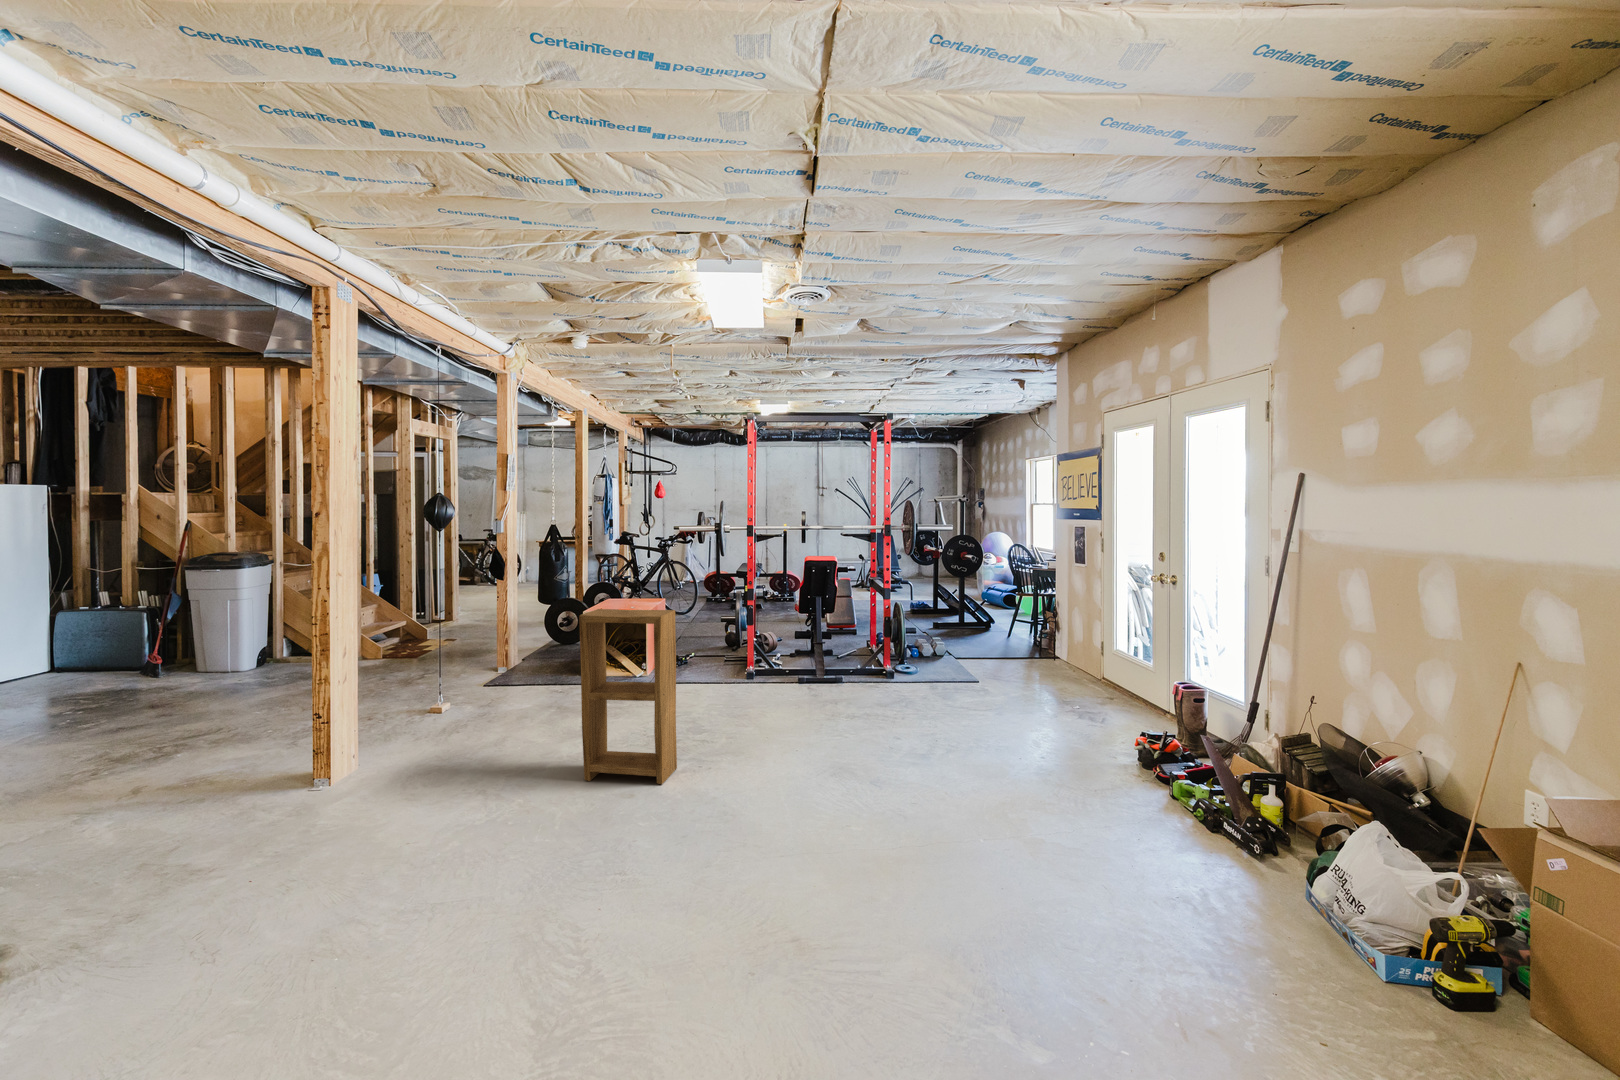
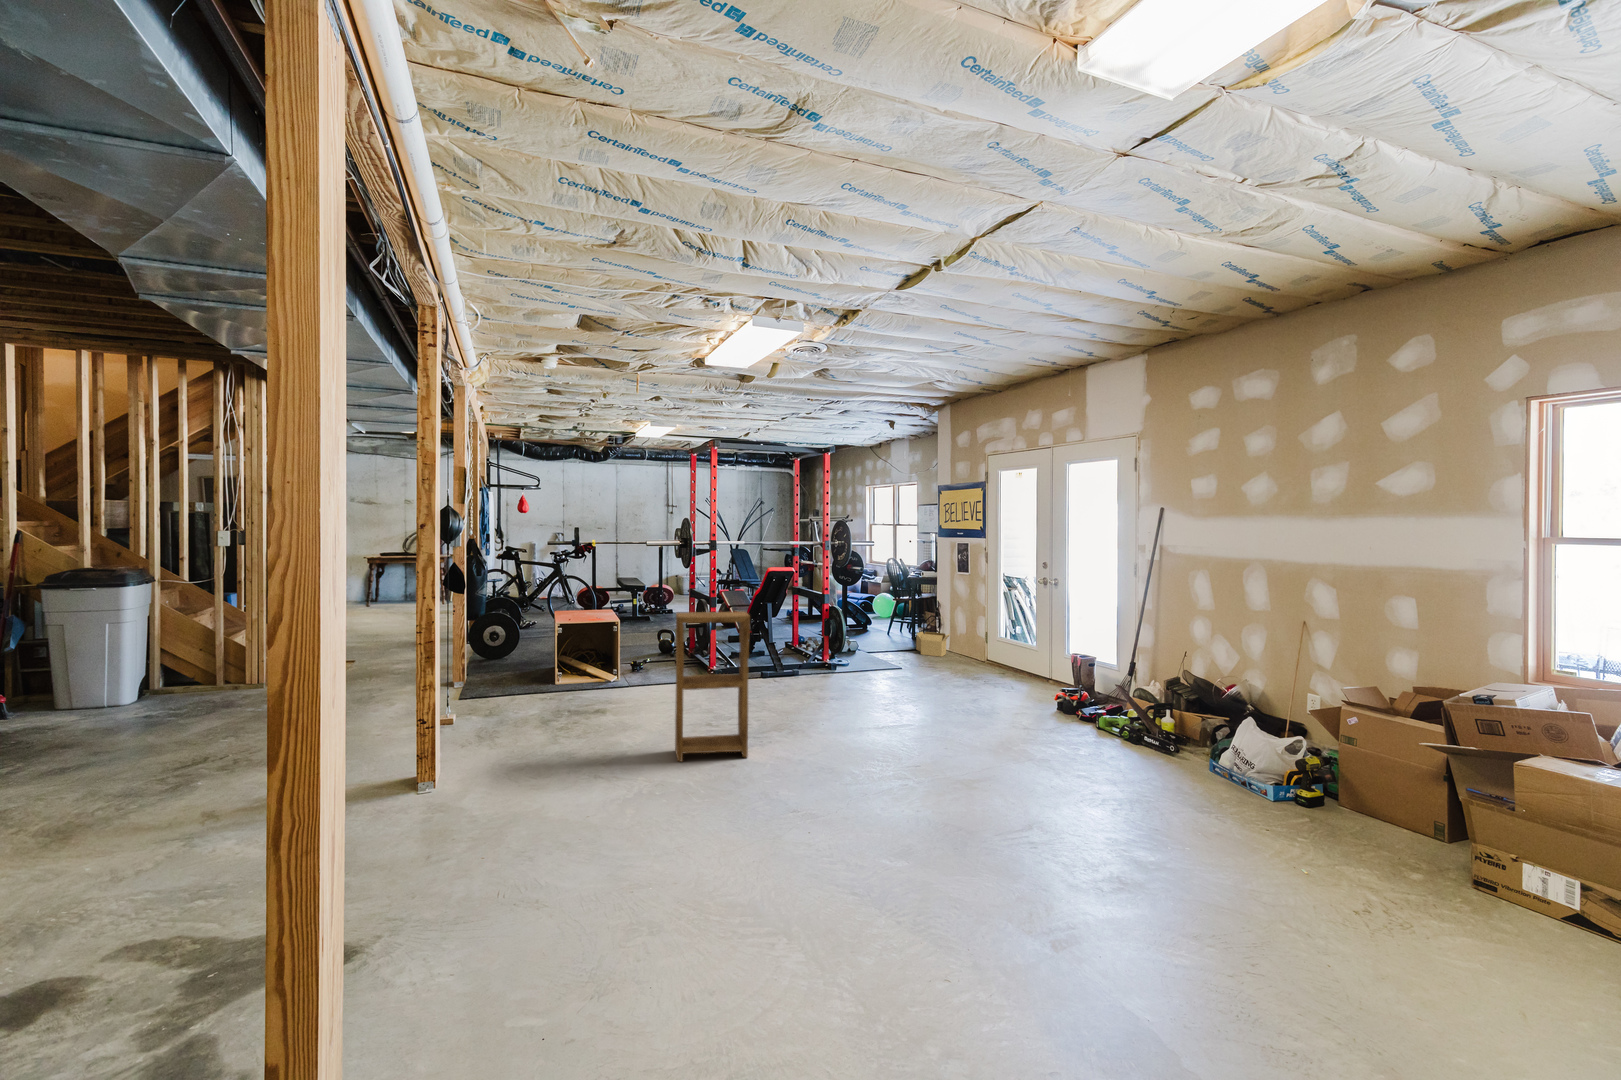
cardboard box: none [1020,634,1063,667] -> present [916,632,950,657]

